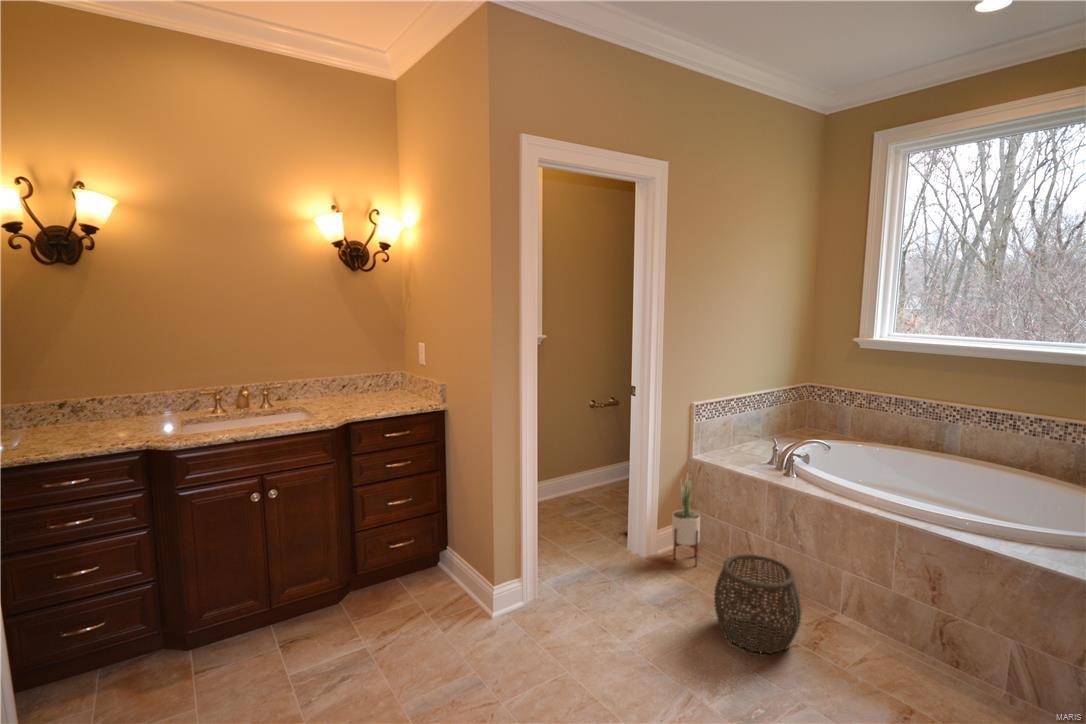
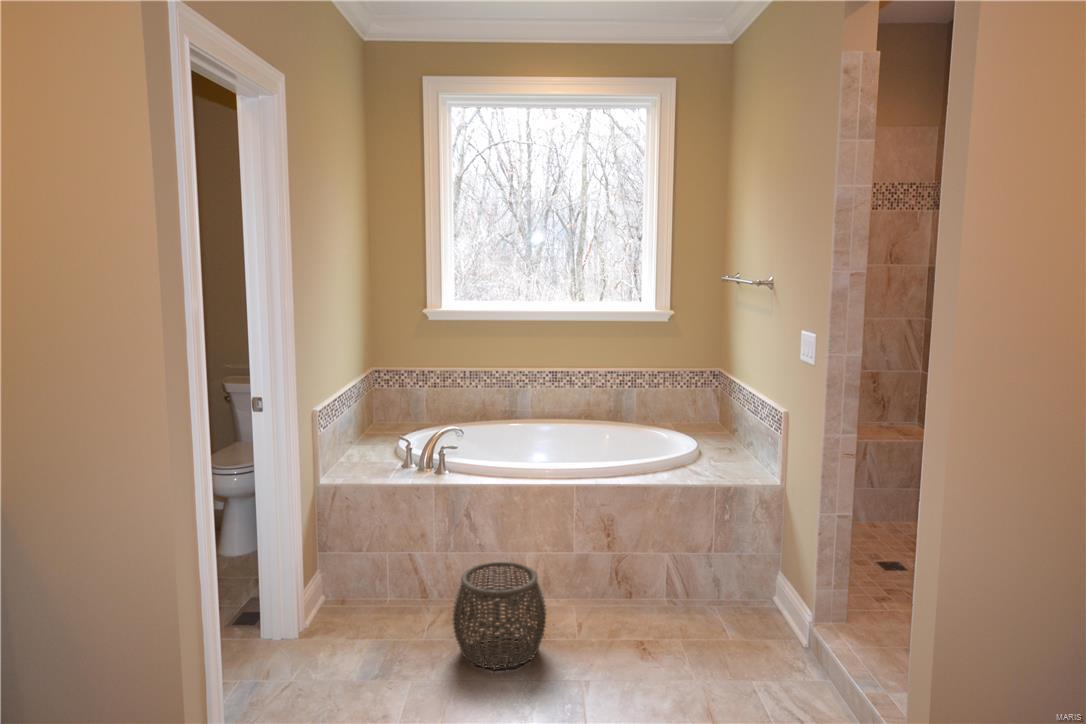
potted plant: present [672,477,700,566] -> none [321,501,364,629]

